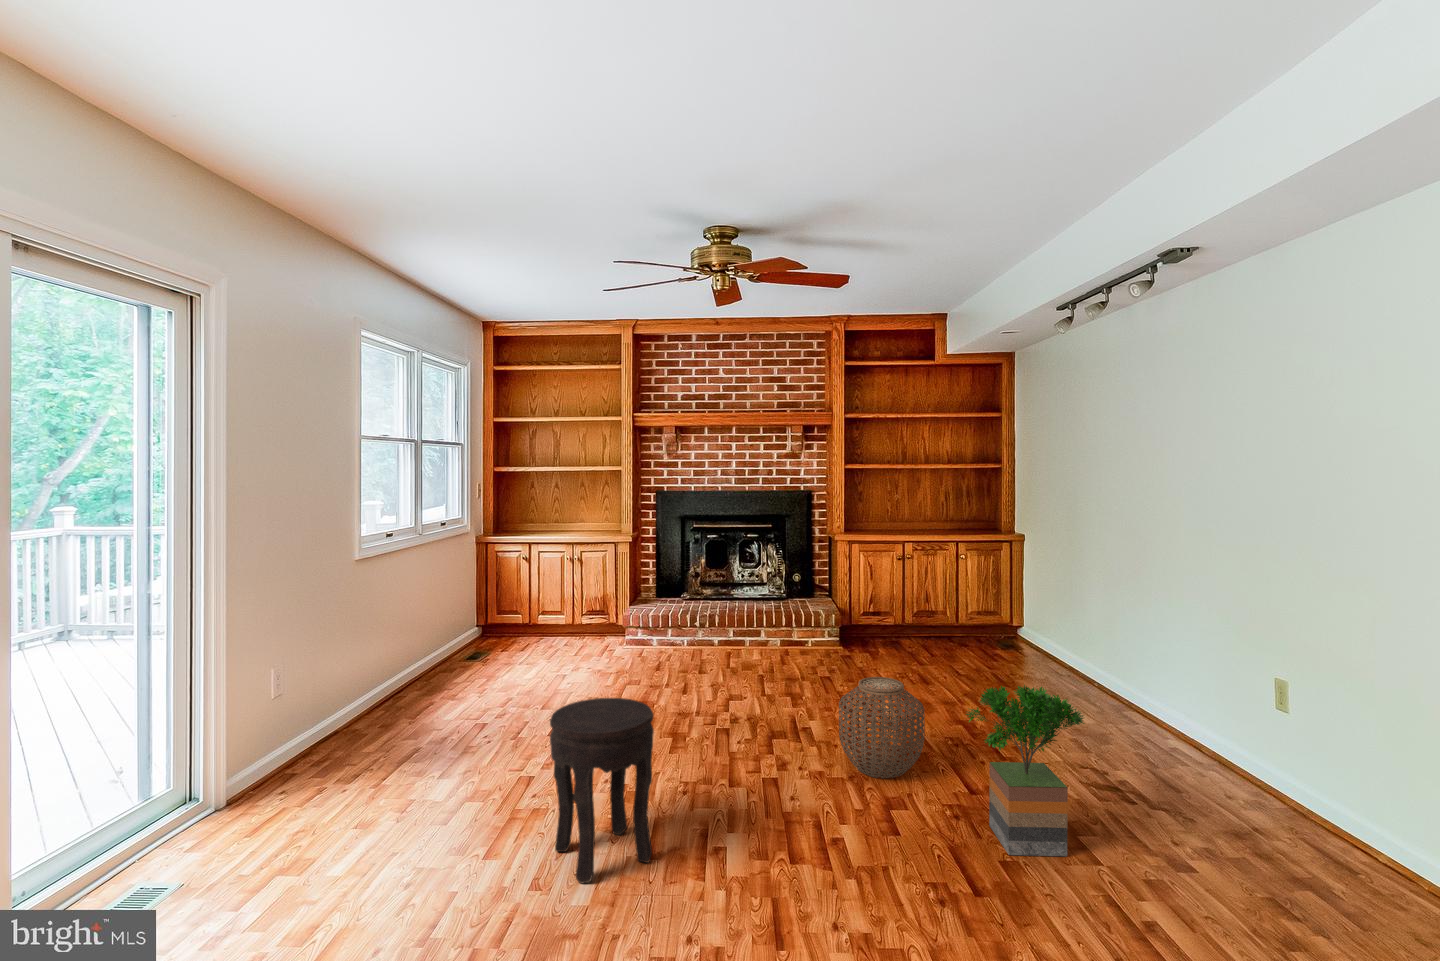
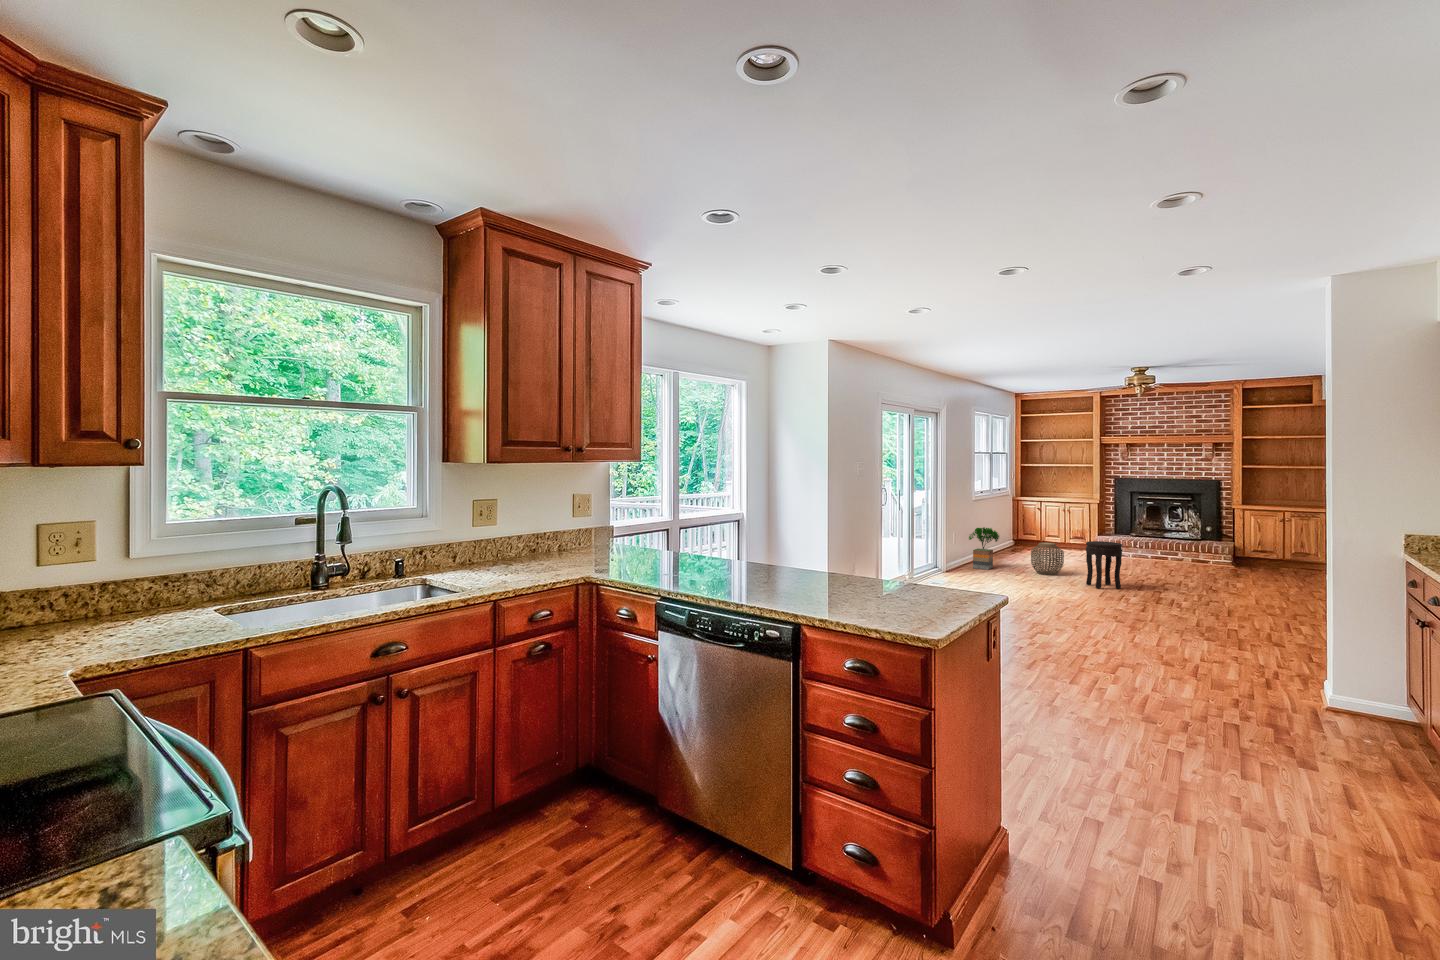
woven basket: present [839,677,925,778] -> present [1031,542,1064,575]
potted tree: present [966,685,1084,856] -> present [969,527,999,570]

